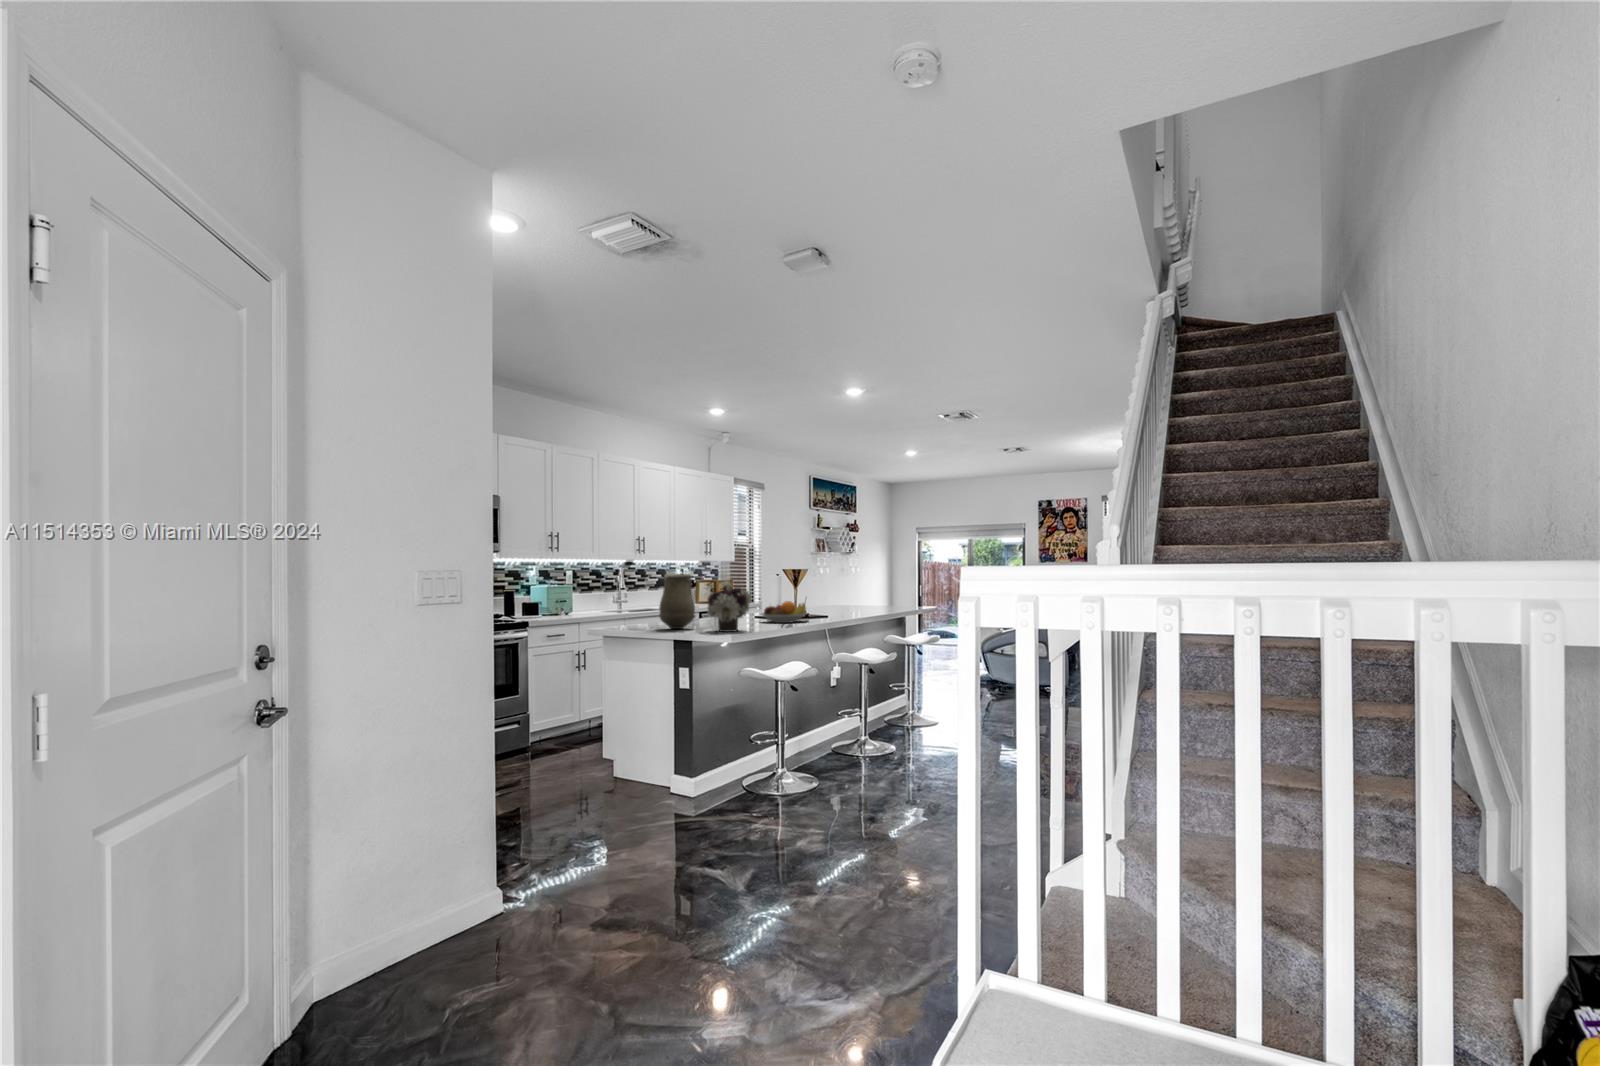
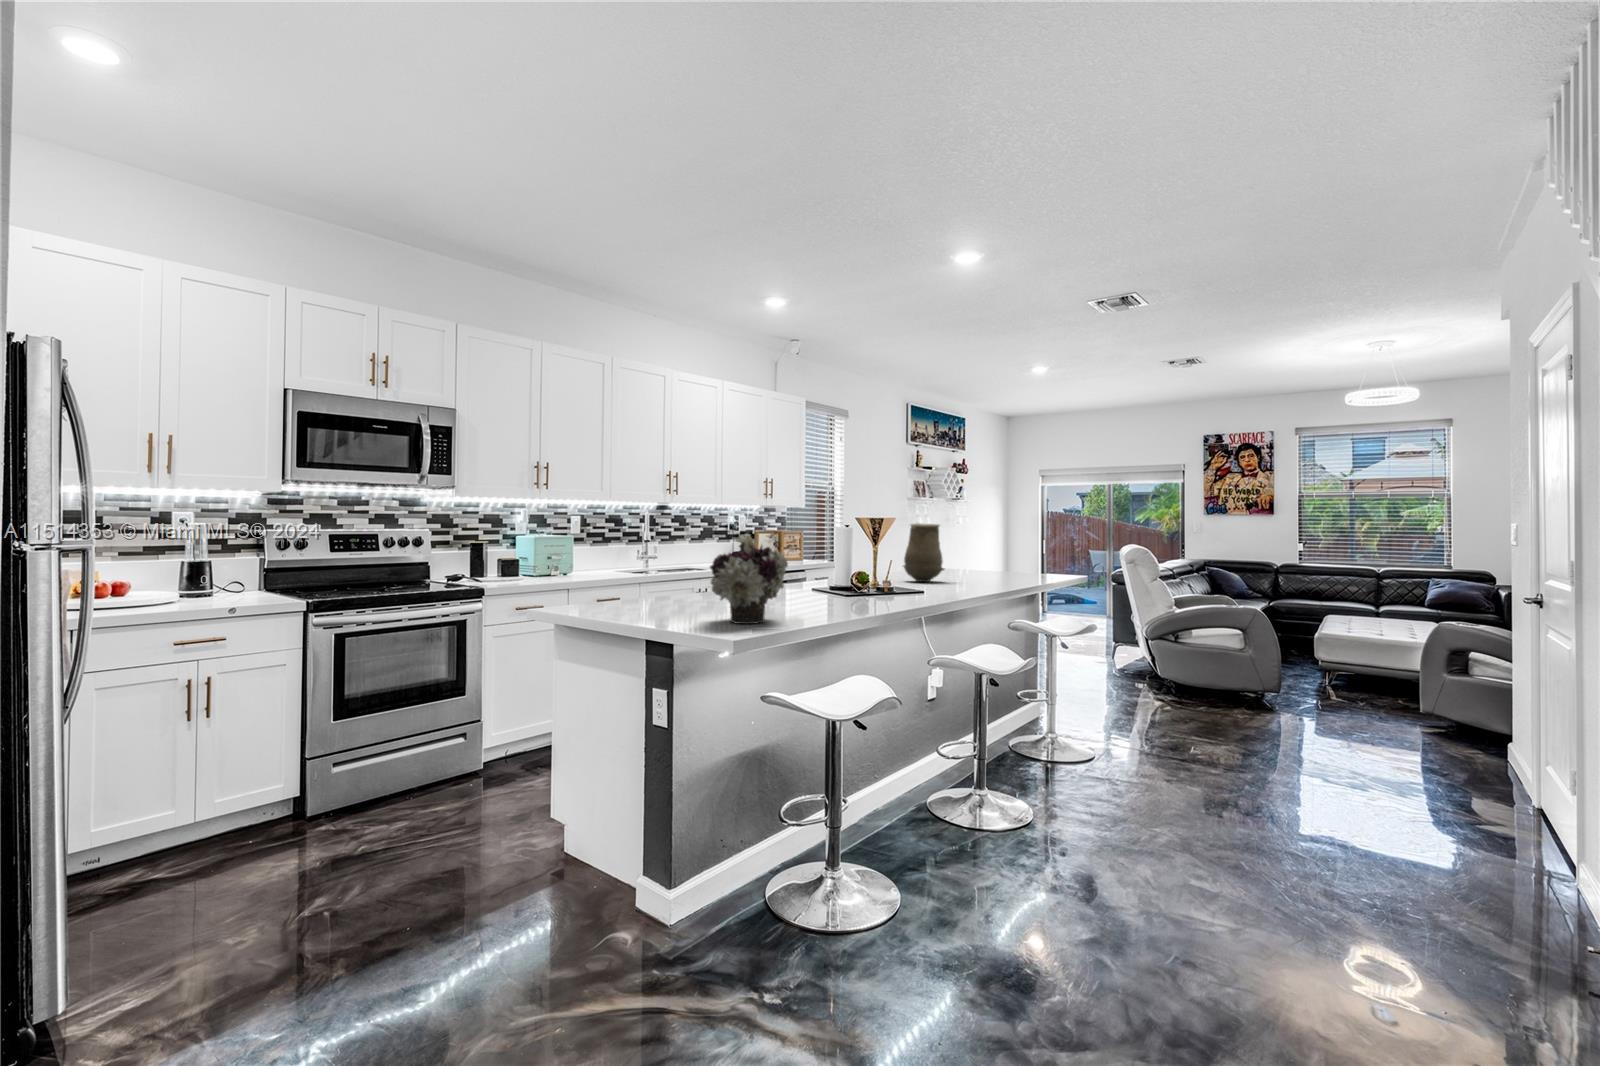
vase: present [659,574,696,629] -> present [903,523,944,582]
fruit bowl: present [760,601,806,623] -> none [817,567,893,601]

